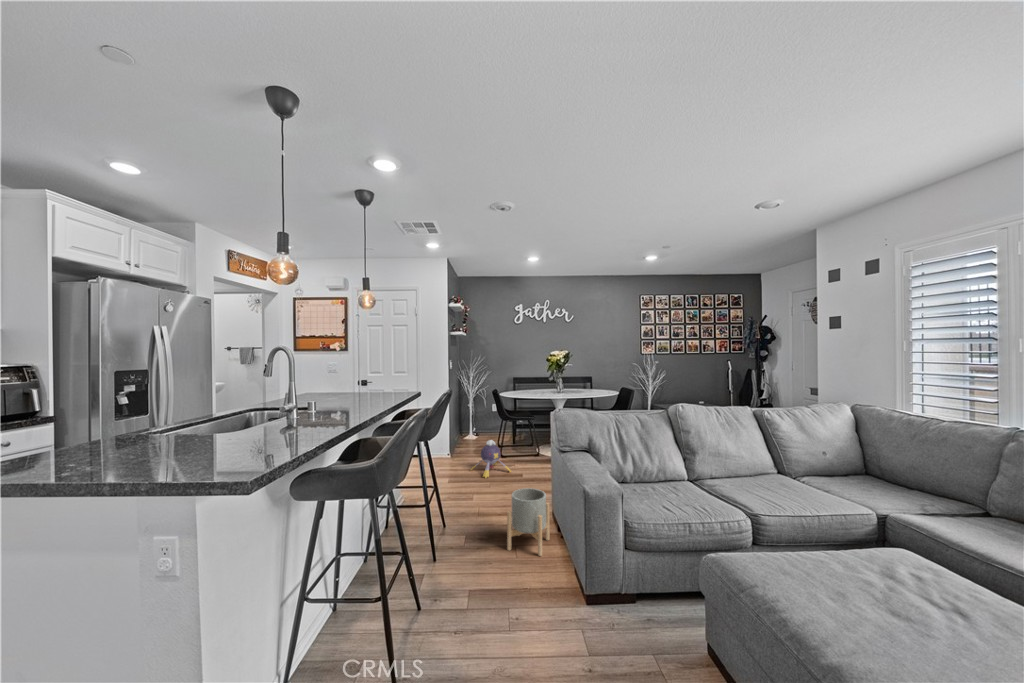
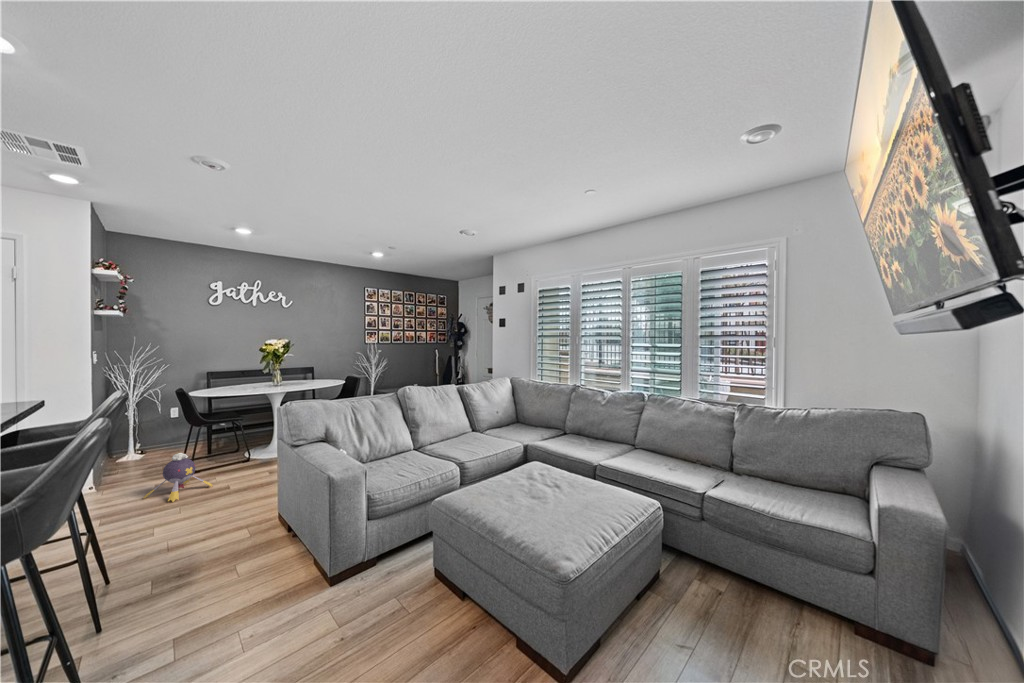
planter: present [507,488,550,556] -> none [224,493,279,569]

